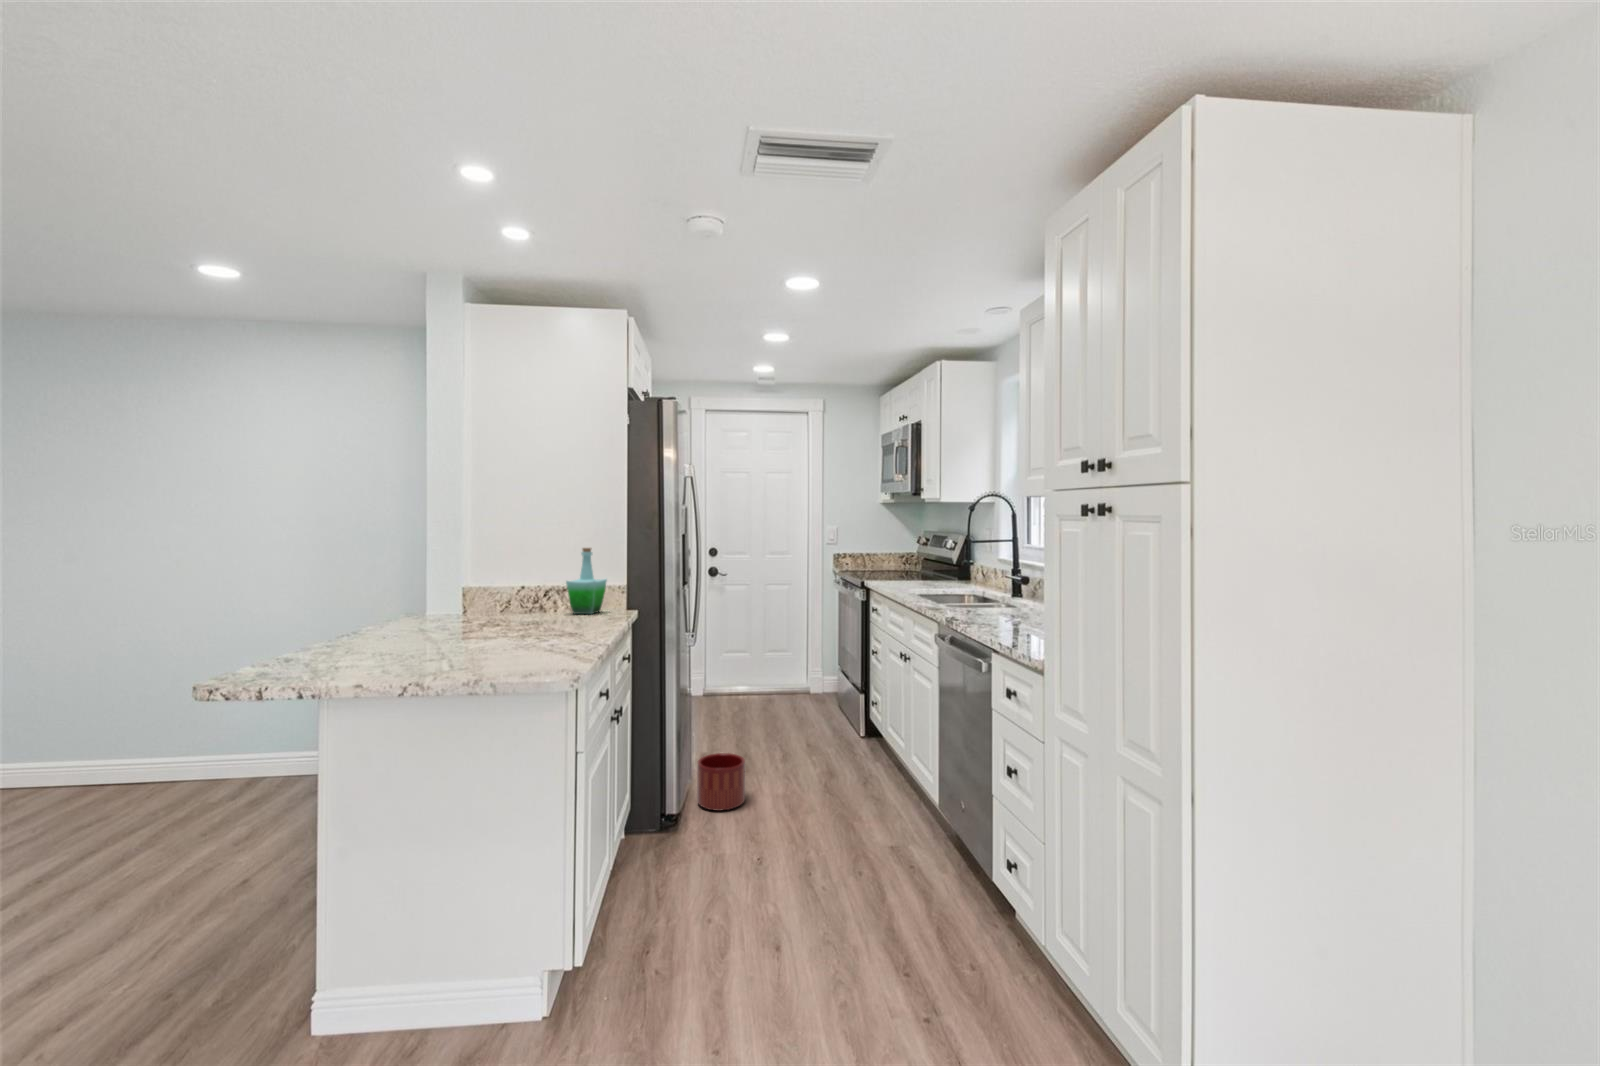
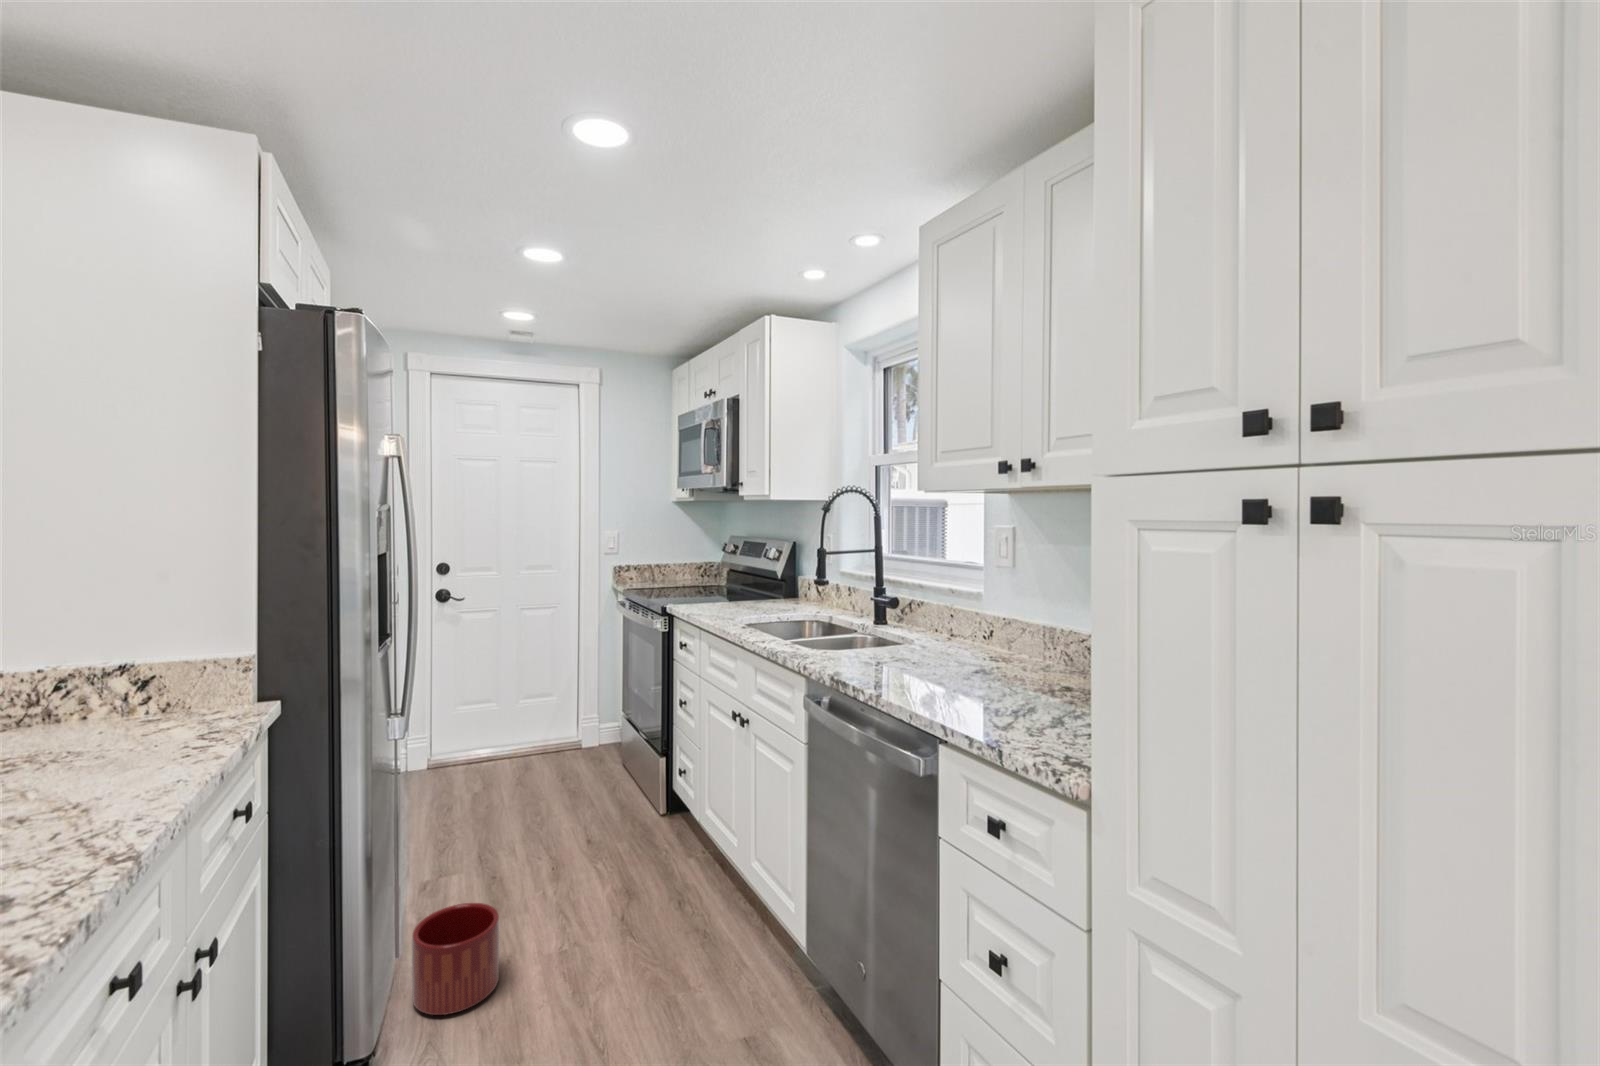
bottle: present [566,548,607,614] -> none [104,588,212,723]

